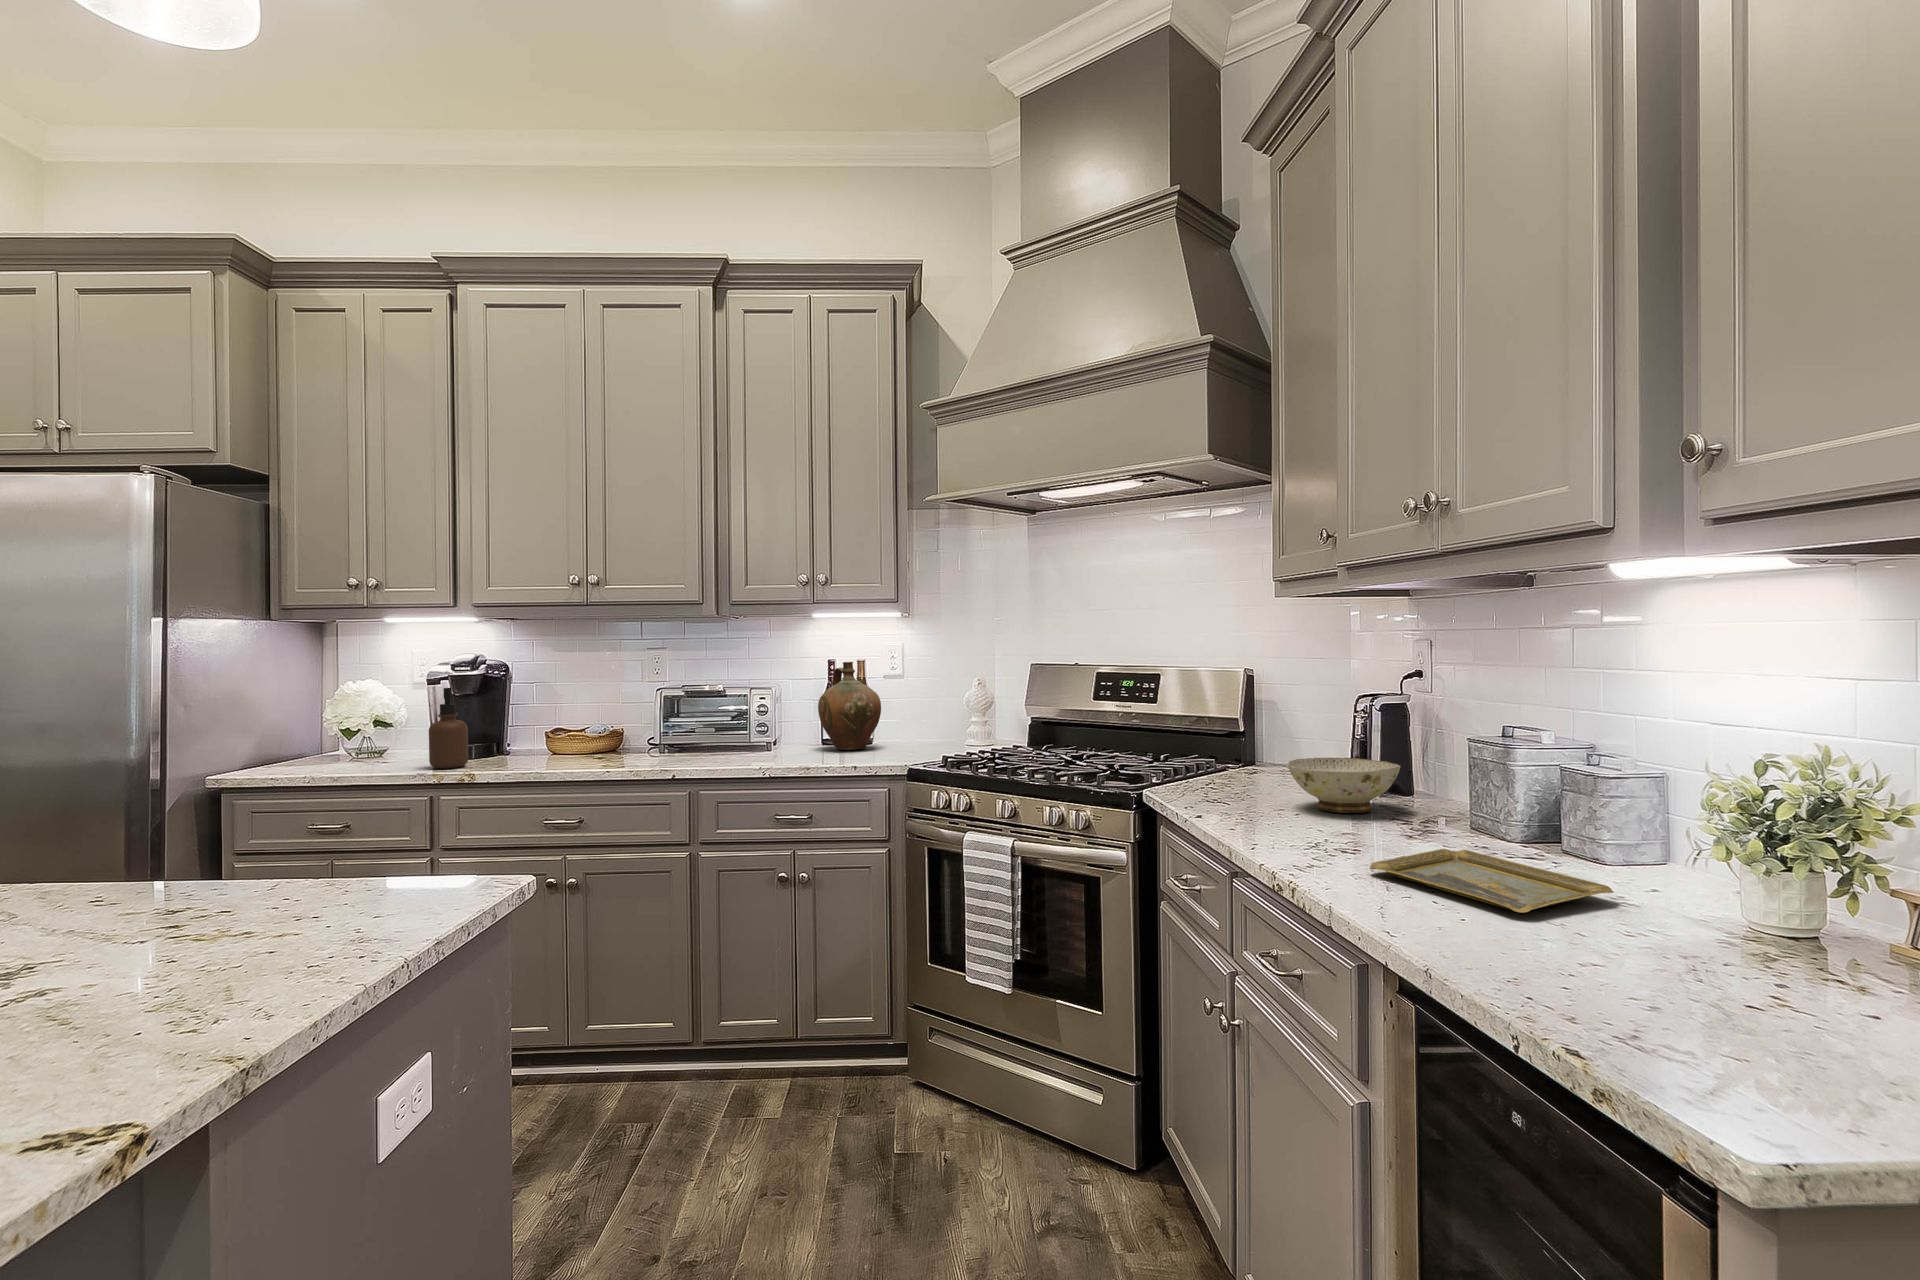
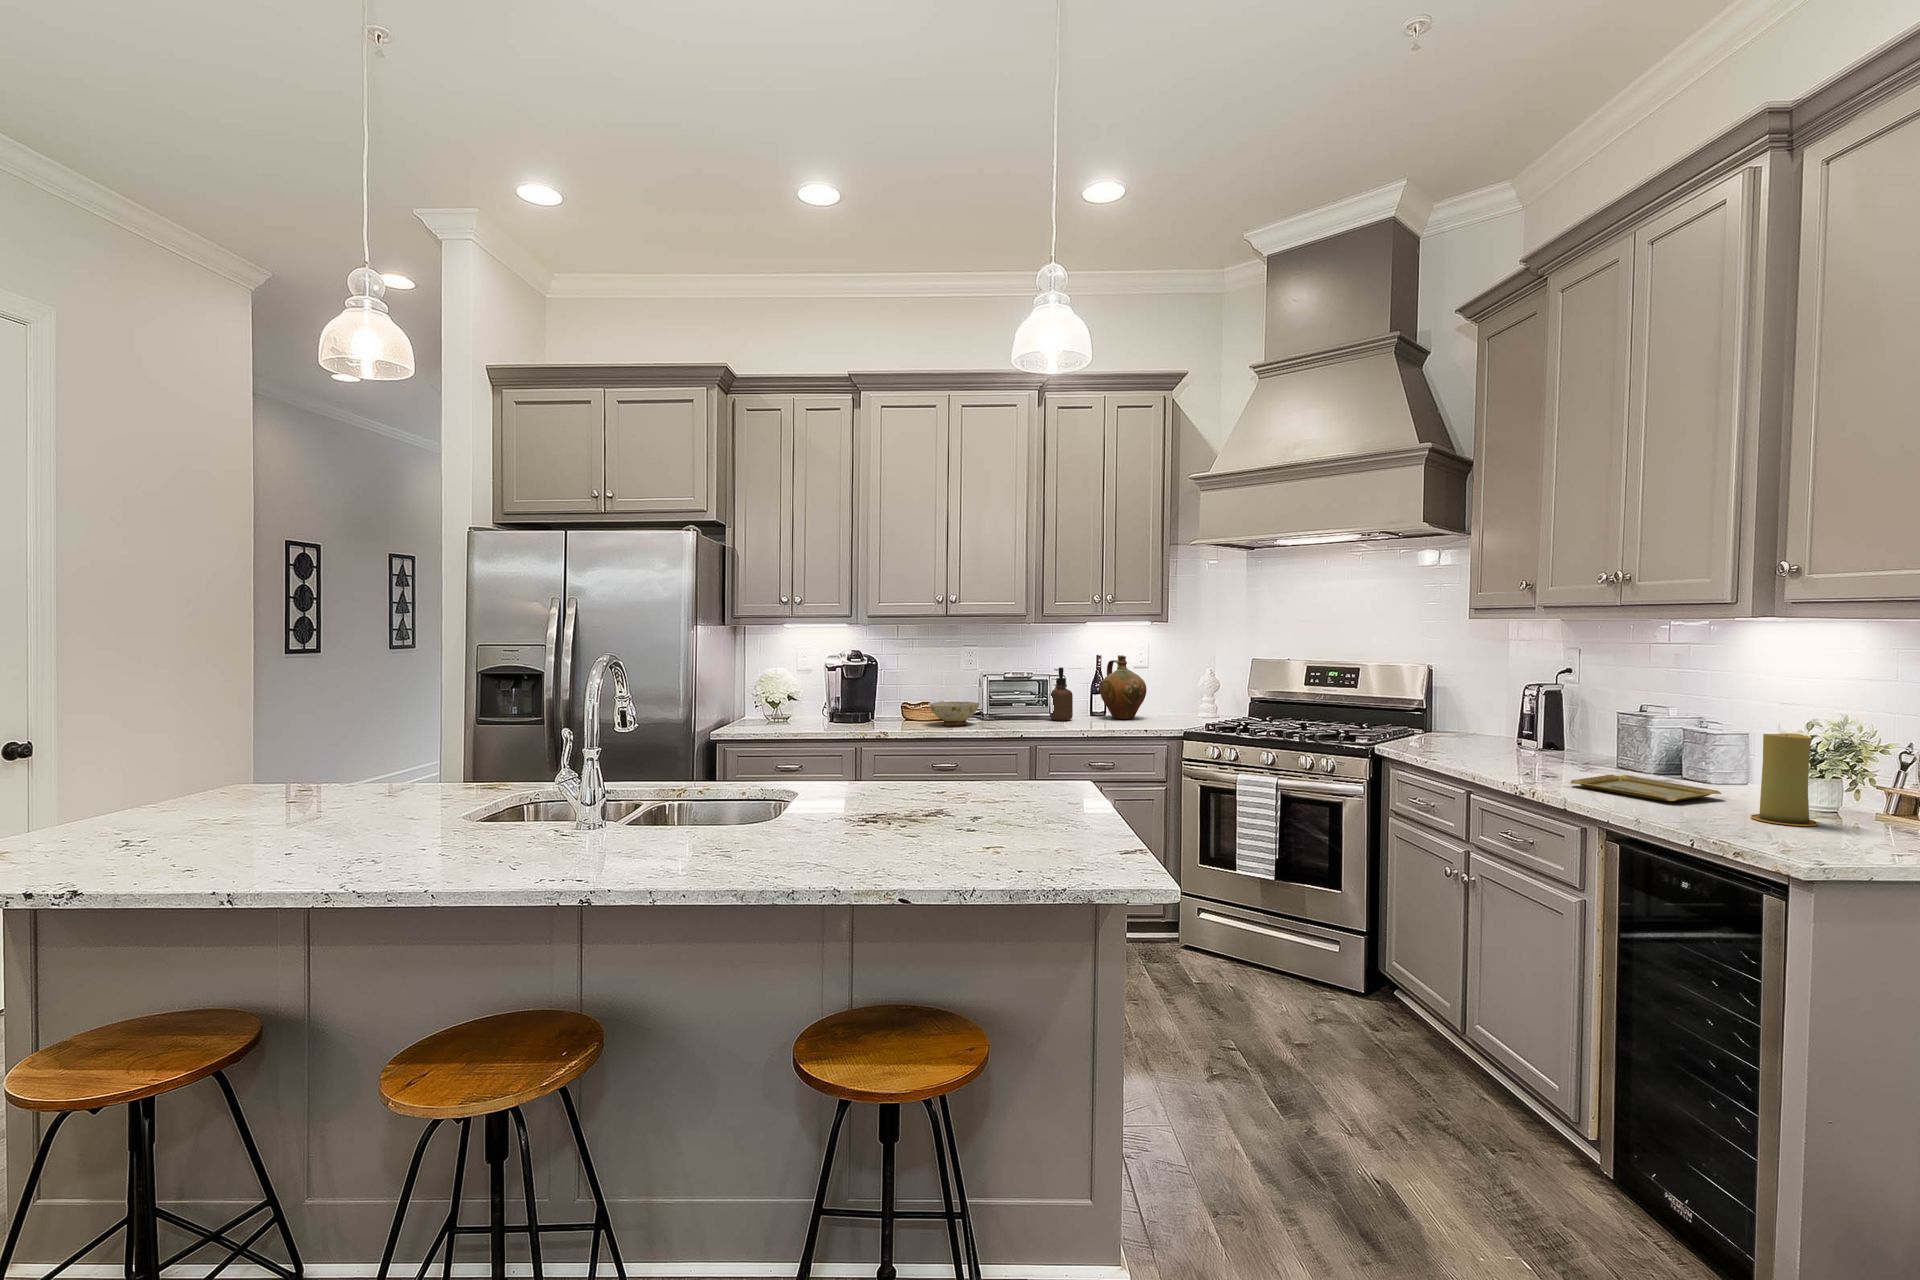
soap dispenser: present [429,688,468,769] -> present [1050,667,1073,721]
ceramic bowl: present [1288,758,1401,813] -> present [930,702,979,726]
candle: none [1657,789,1784,982] -> present [1751,733,1818,826]

